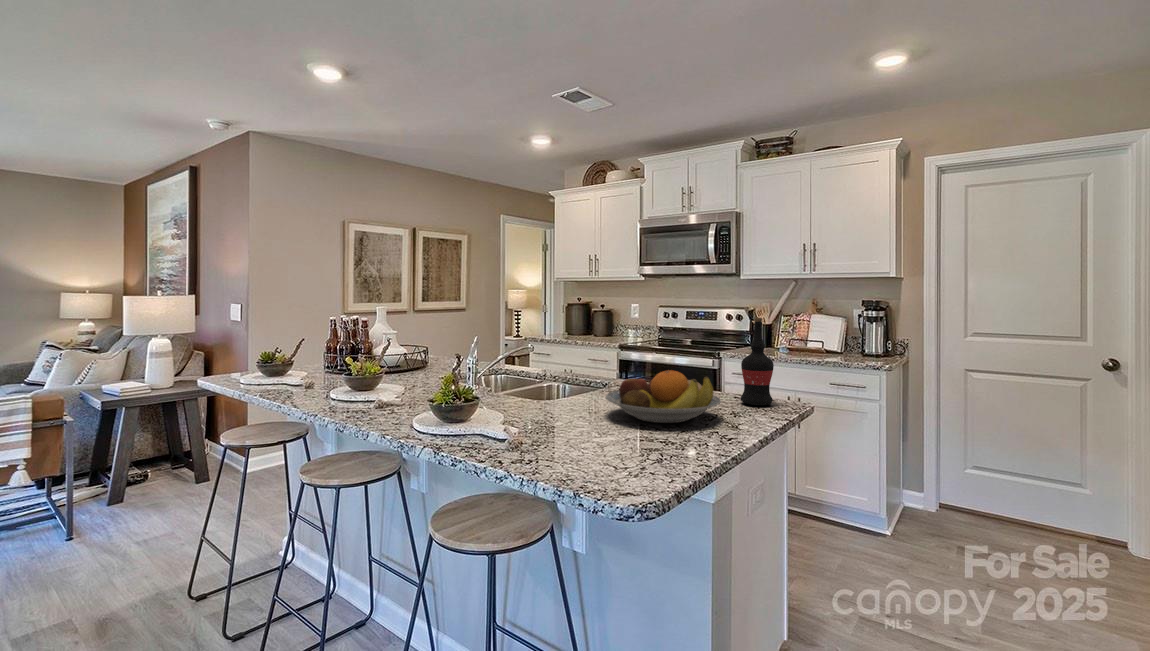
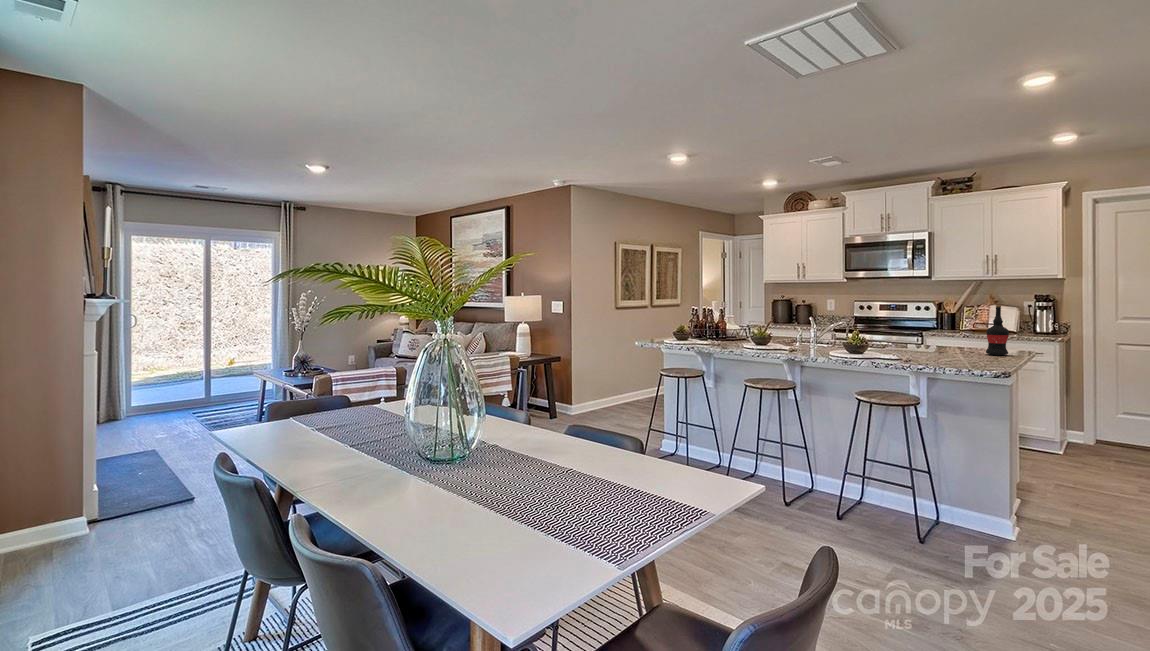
fruit bowl: present [606,370,721,423] -> none [916,333,990,360]

